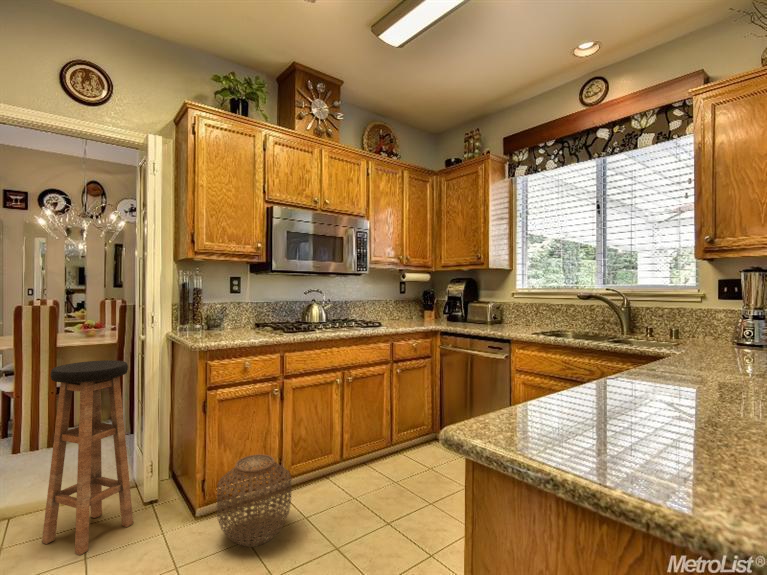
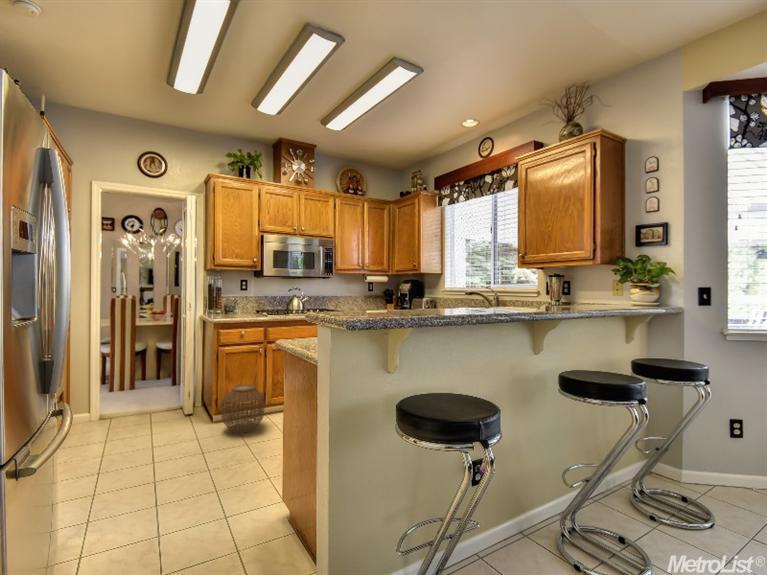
bar stool: present [42,360,133,555] -> none [131,329,178,432]

